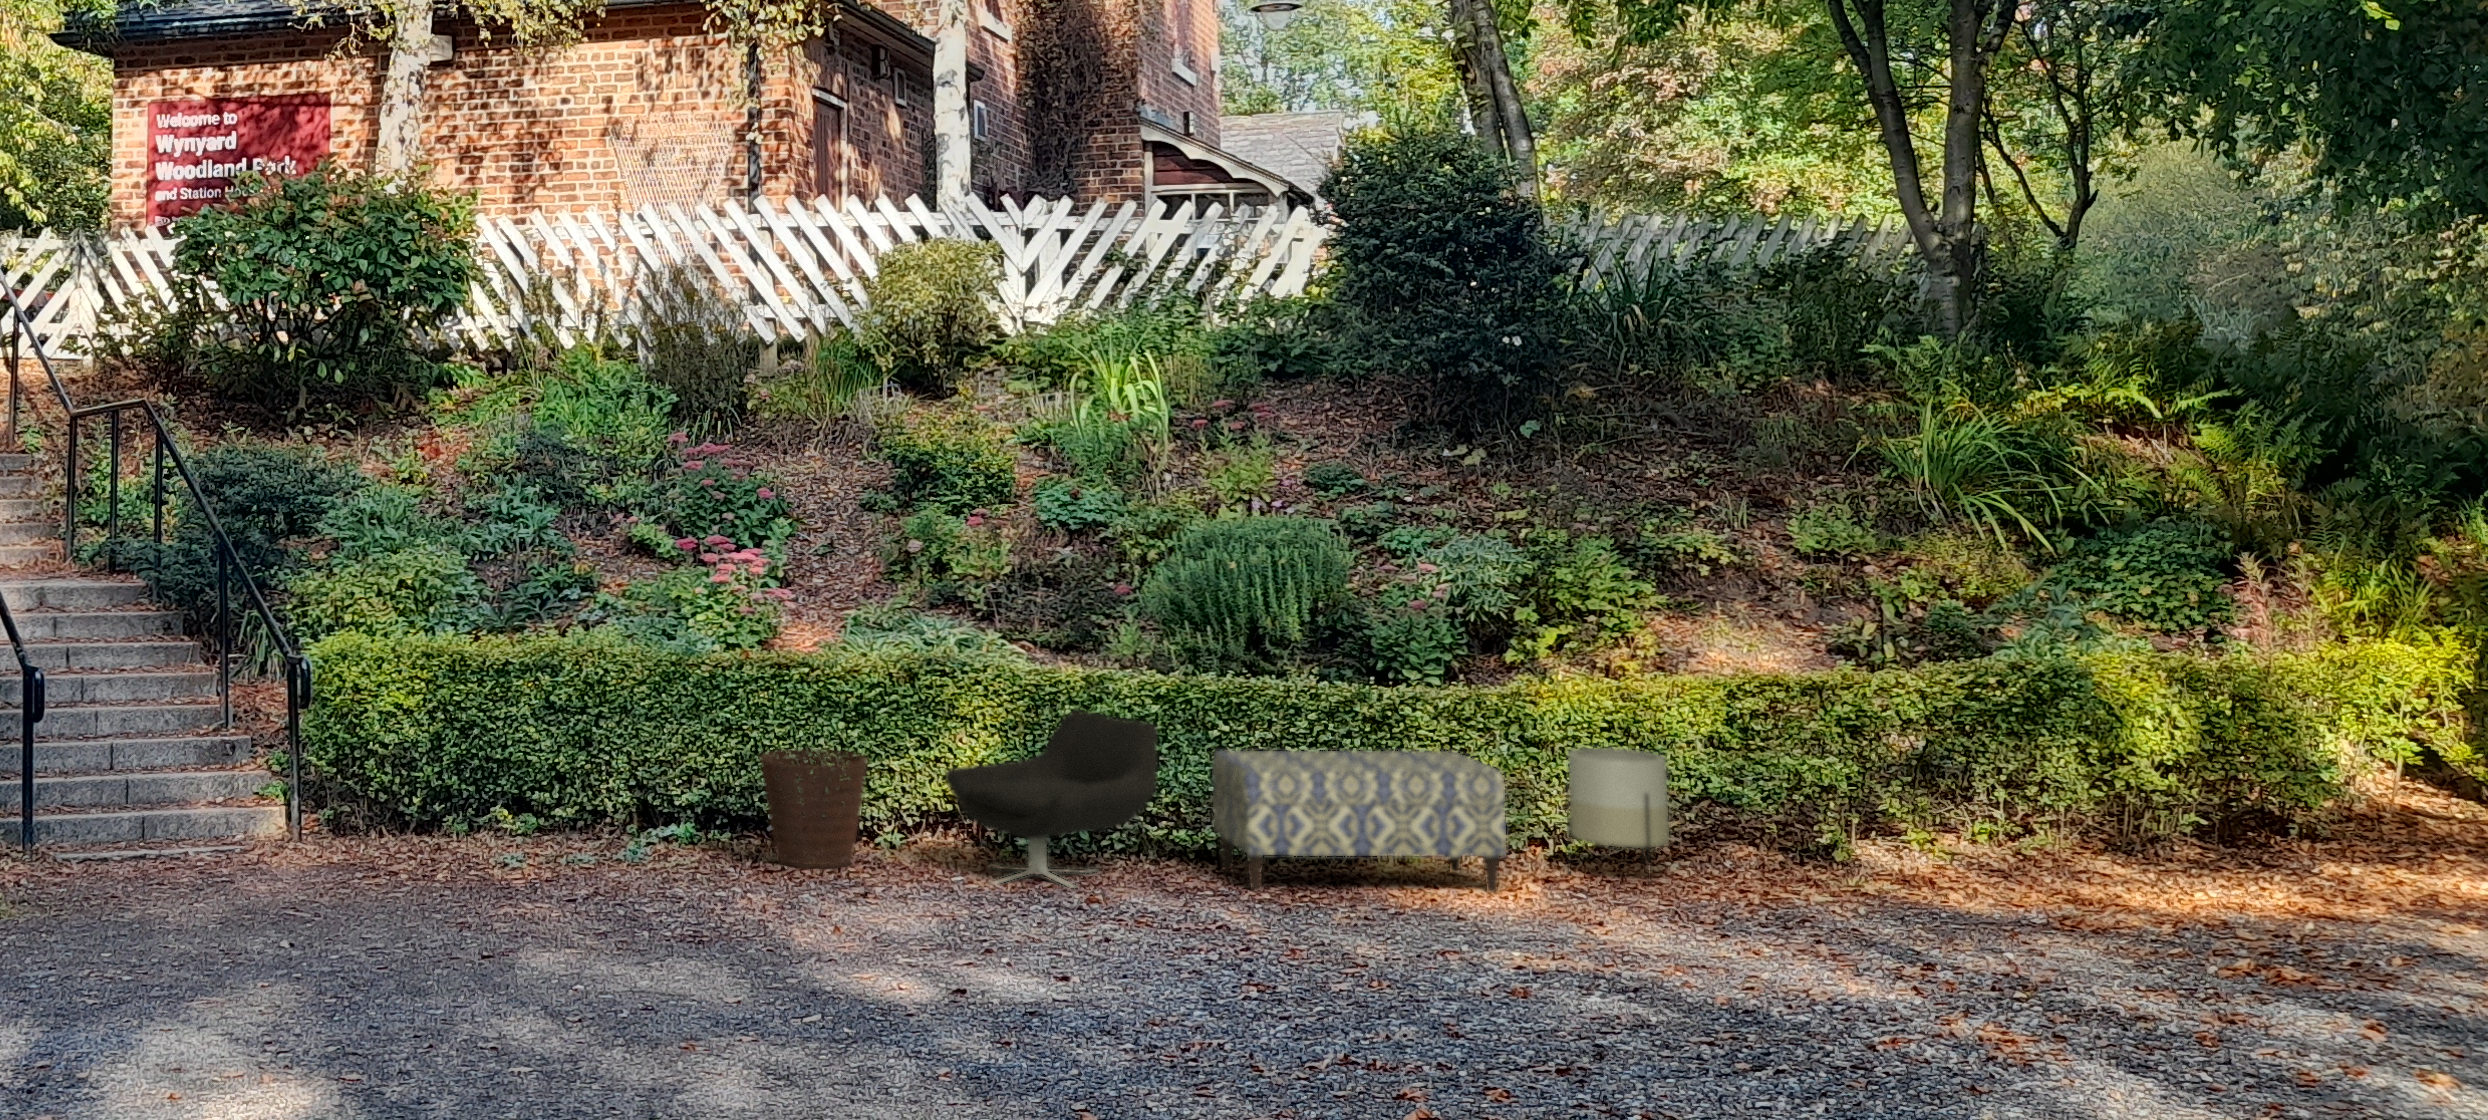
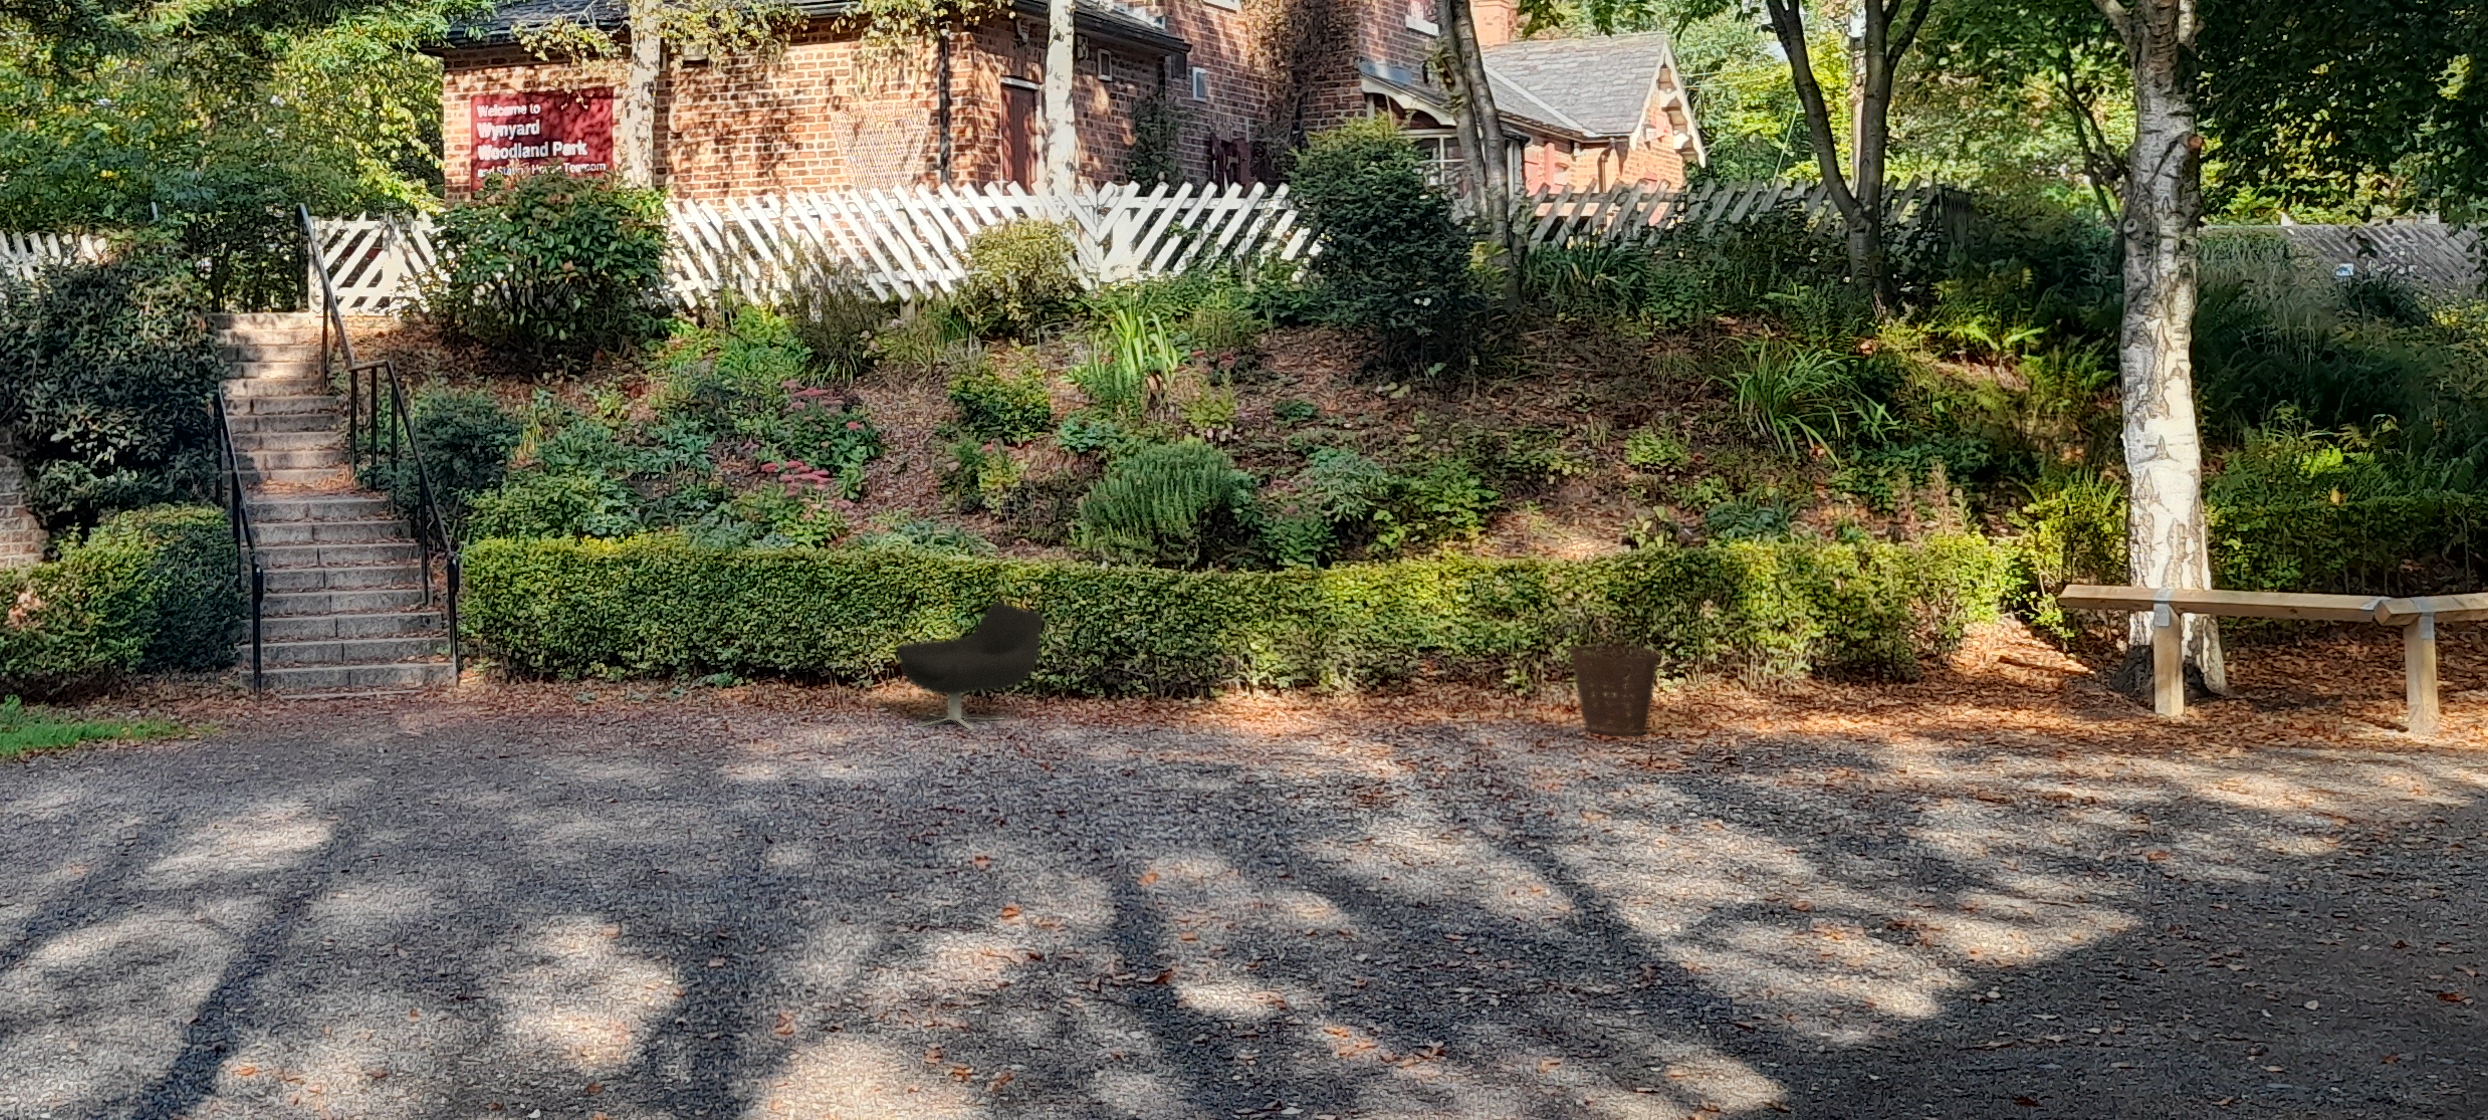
planter: present [1566,748,1669,881] -> none [1354,633,1425,735]
basket: present [759,749,867,869] -> present [1570,644,1659,736]
bench: present [1212,751,1506,893] -> none [1090,633,1286,738]

